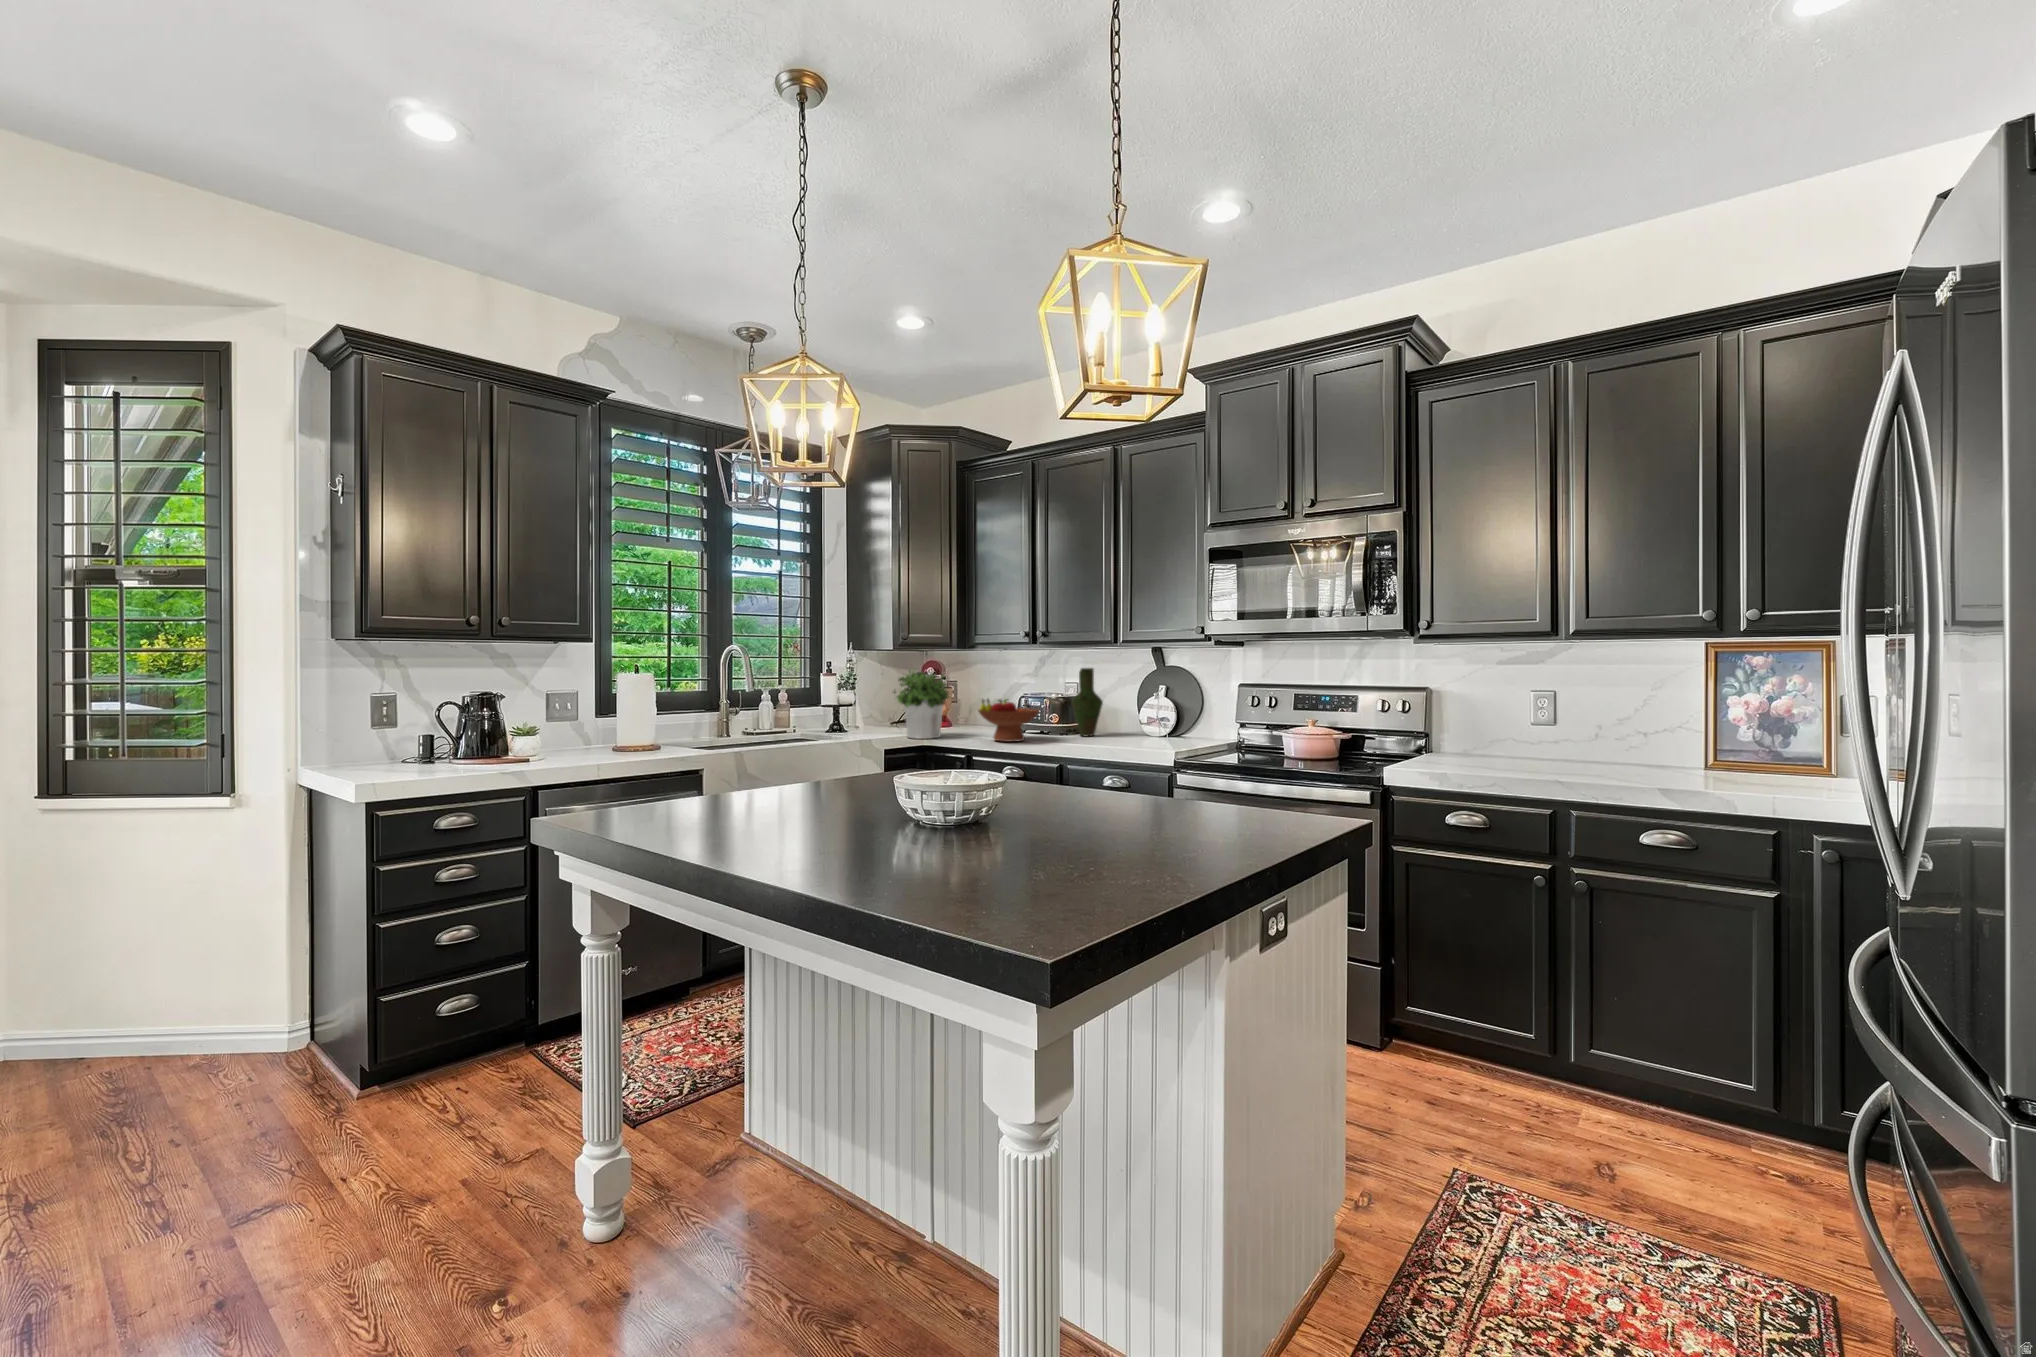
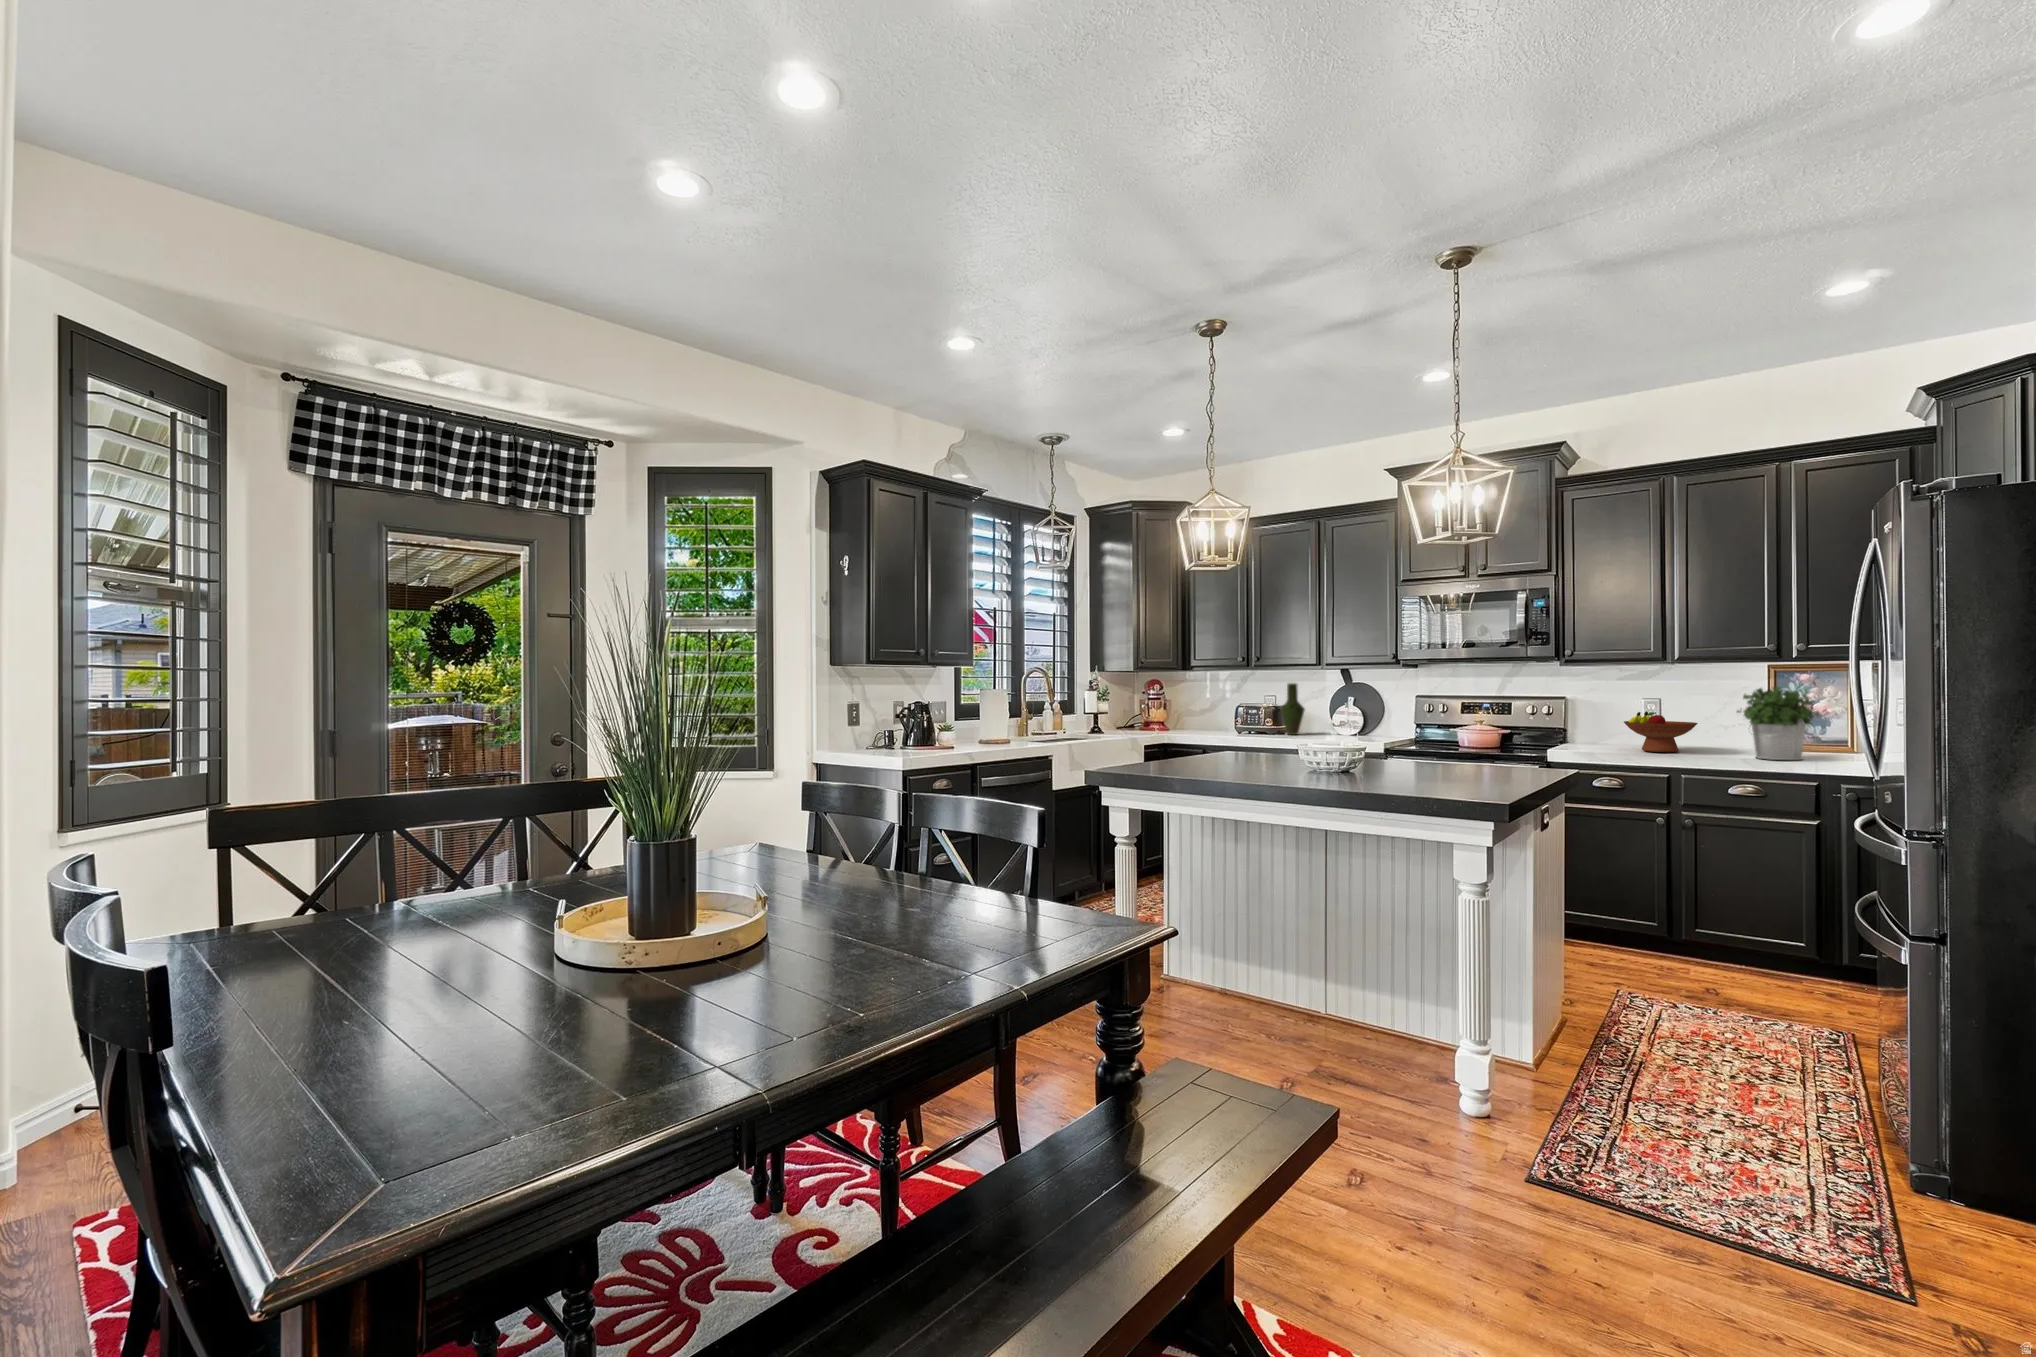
potted plant: present [893,671,948,739] -> present [1737,687,1819,760]
fruit bowl: present [978,699,1040,742] -> present [1624,711,1698,752]

